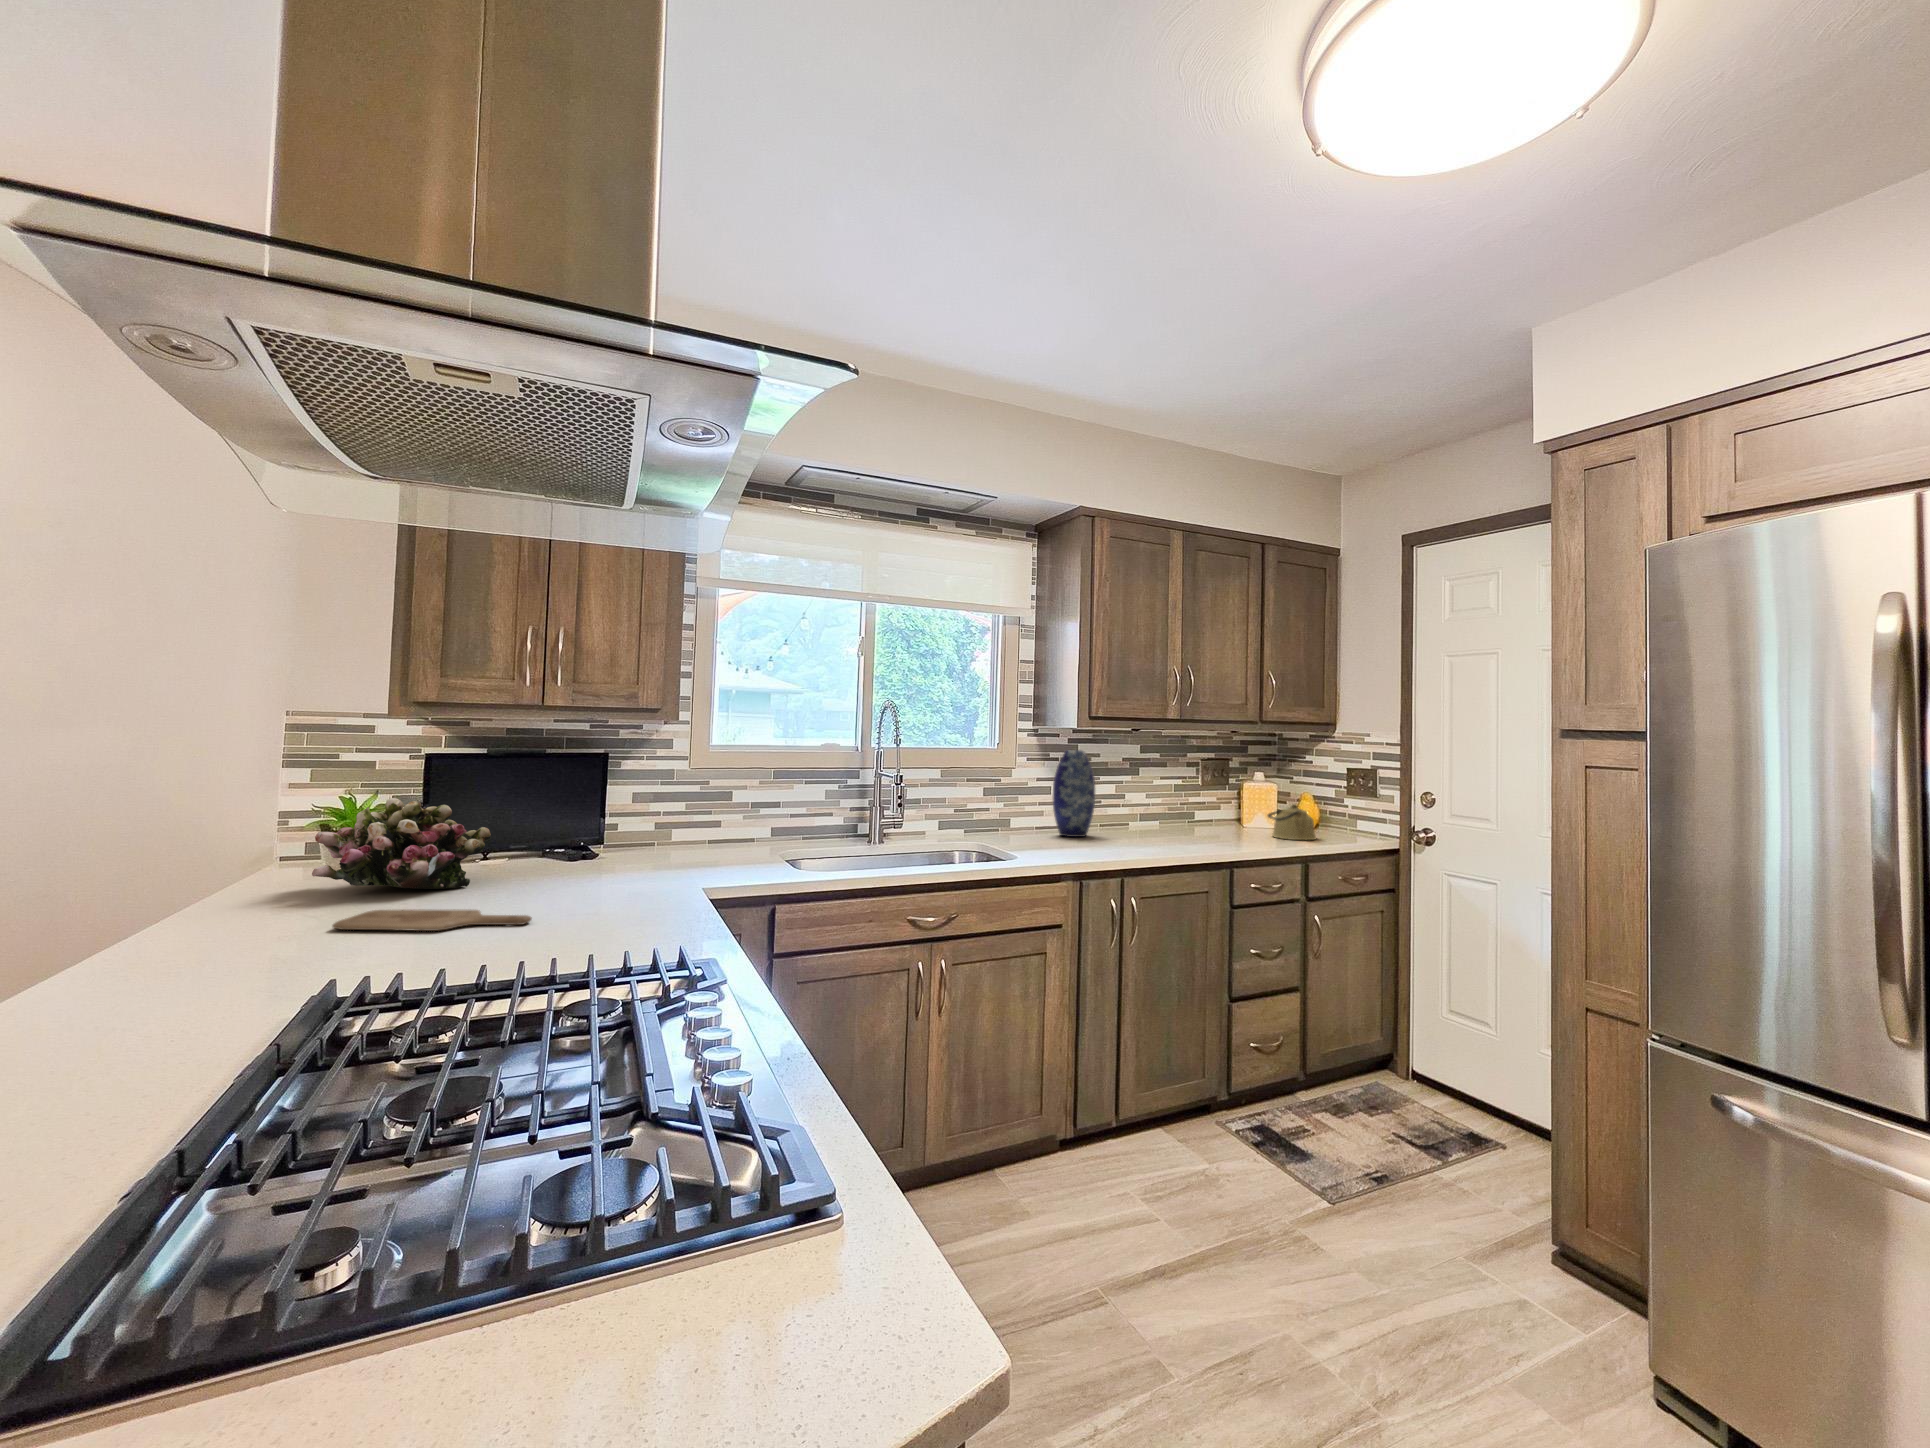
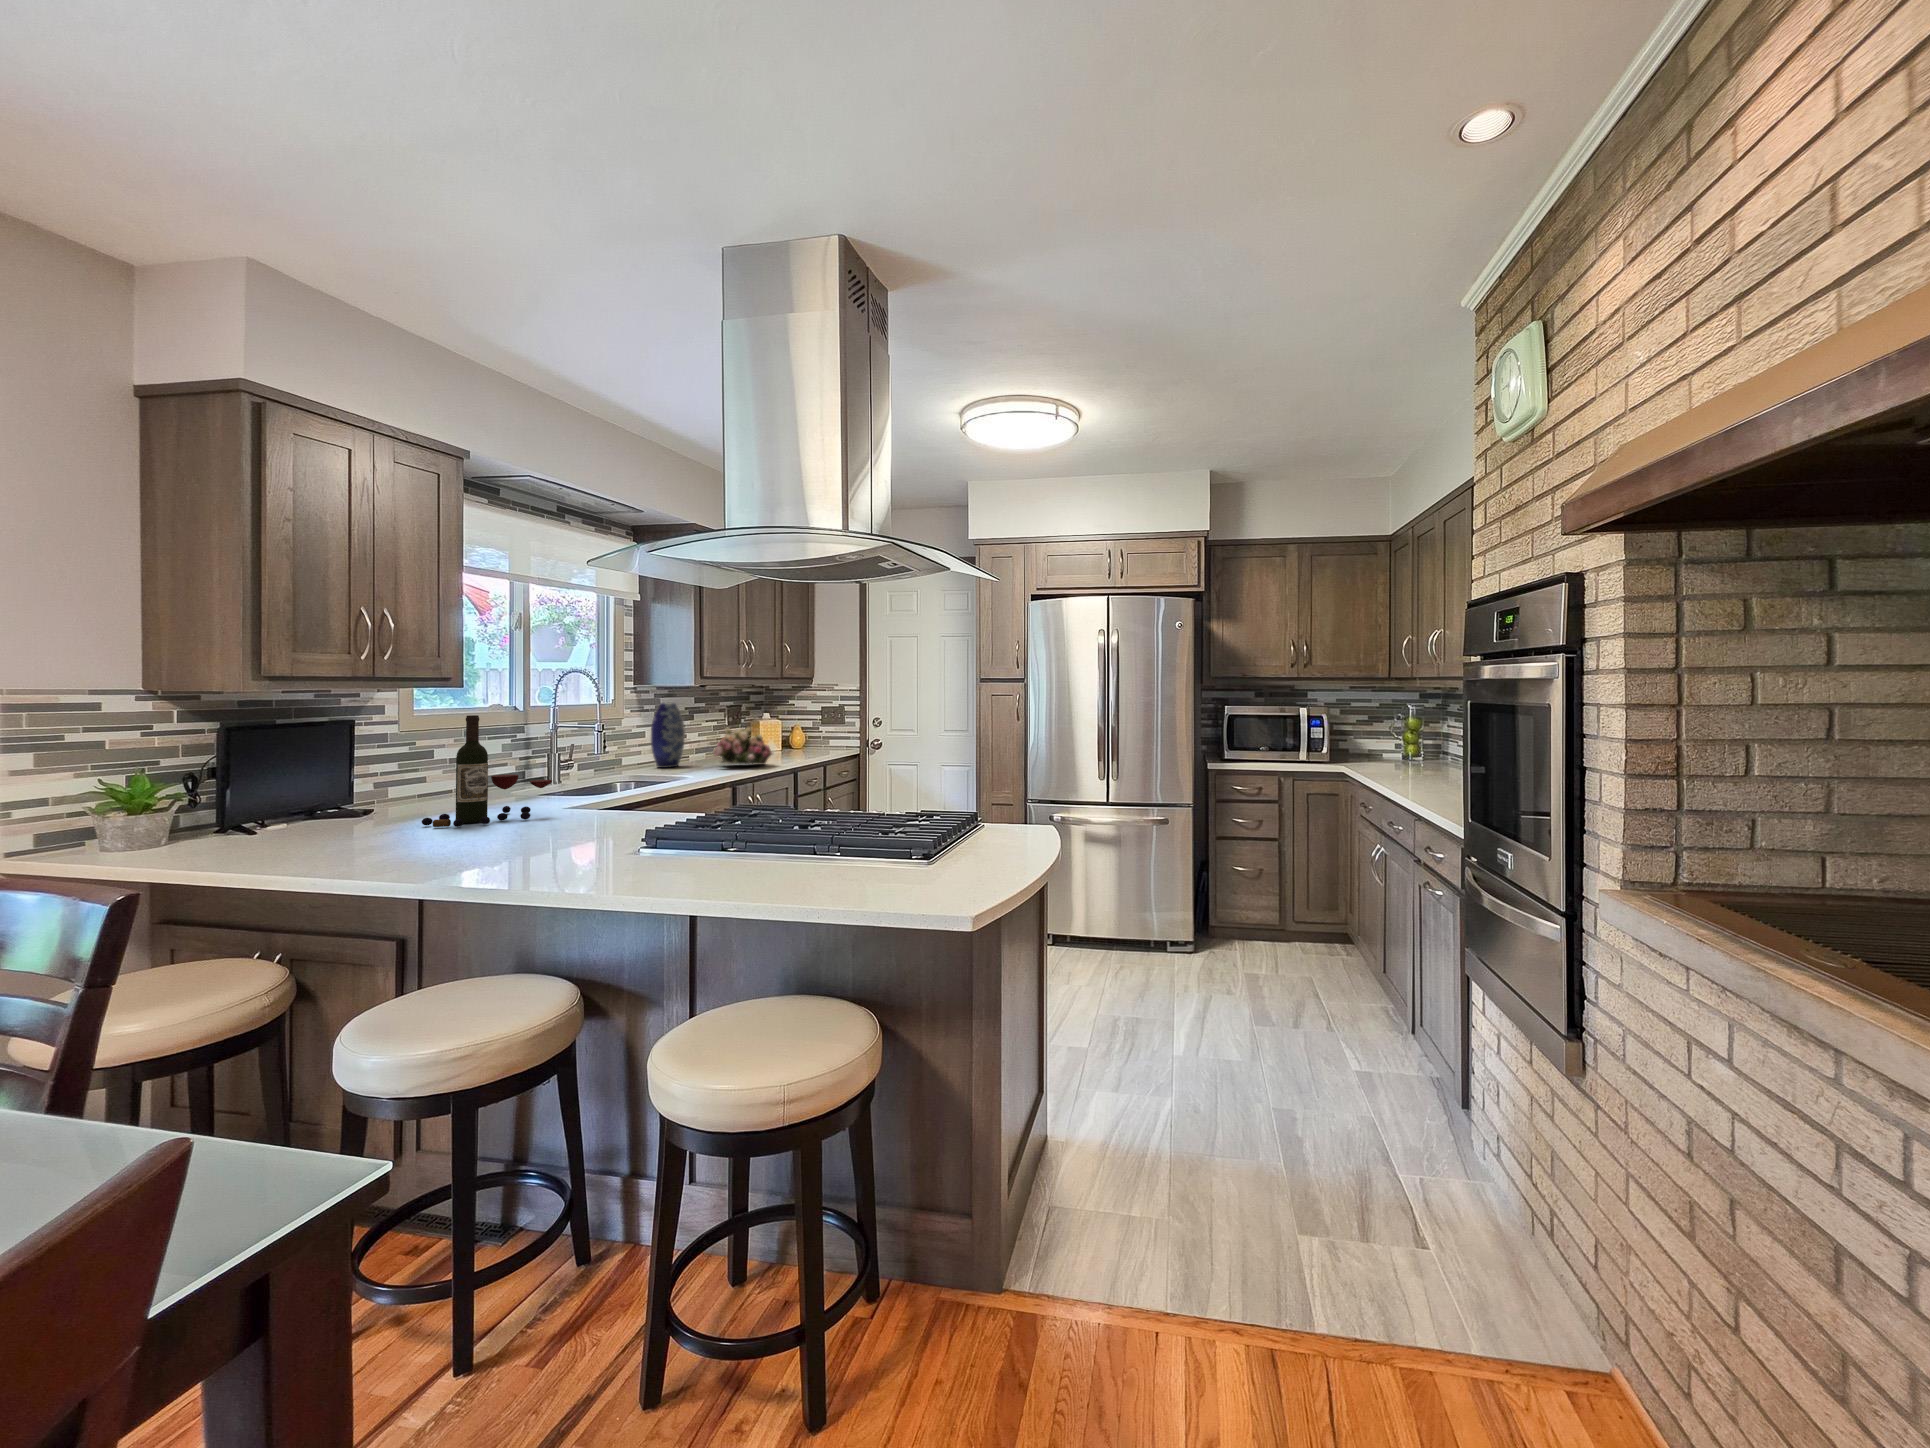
wine bottle: none [549,752,691,893] -> present [422,715,552,827]
flower arrangement: present [312,798,491,889] -> present [713,728,773,765]
kettle: present [1267,804,1316,840] -> none [781,733,815,755]
cutting board: present [332,910,532,931] -> none [394,829,543,855]

